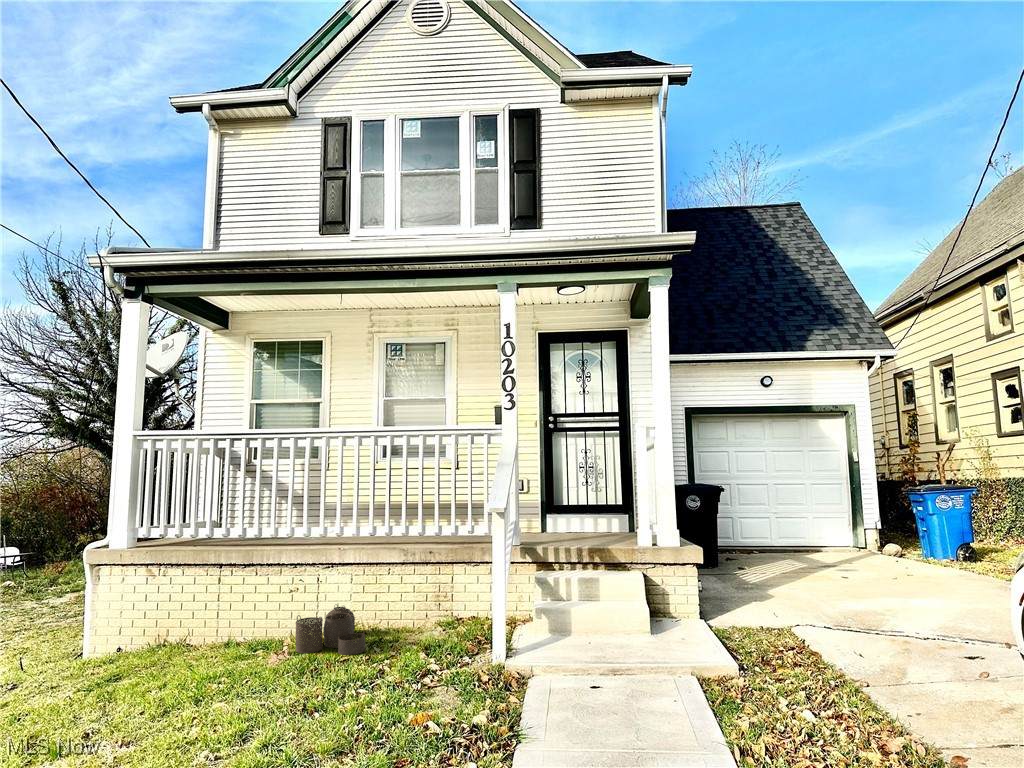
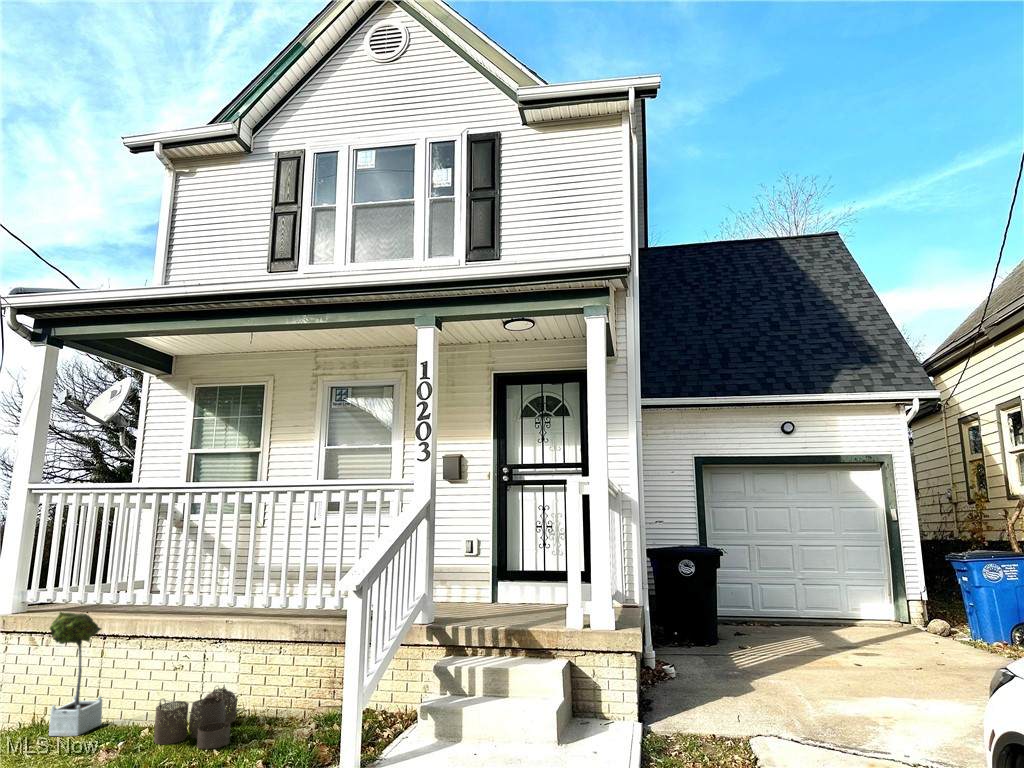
potted tree: none [178,544,227,653] -> present [49,611,102,736]

